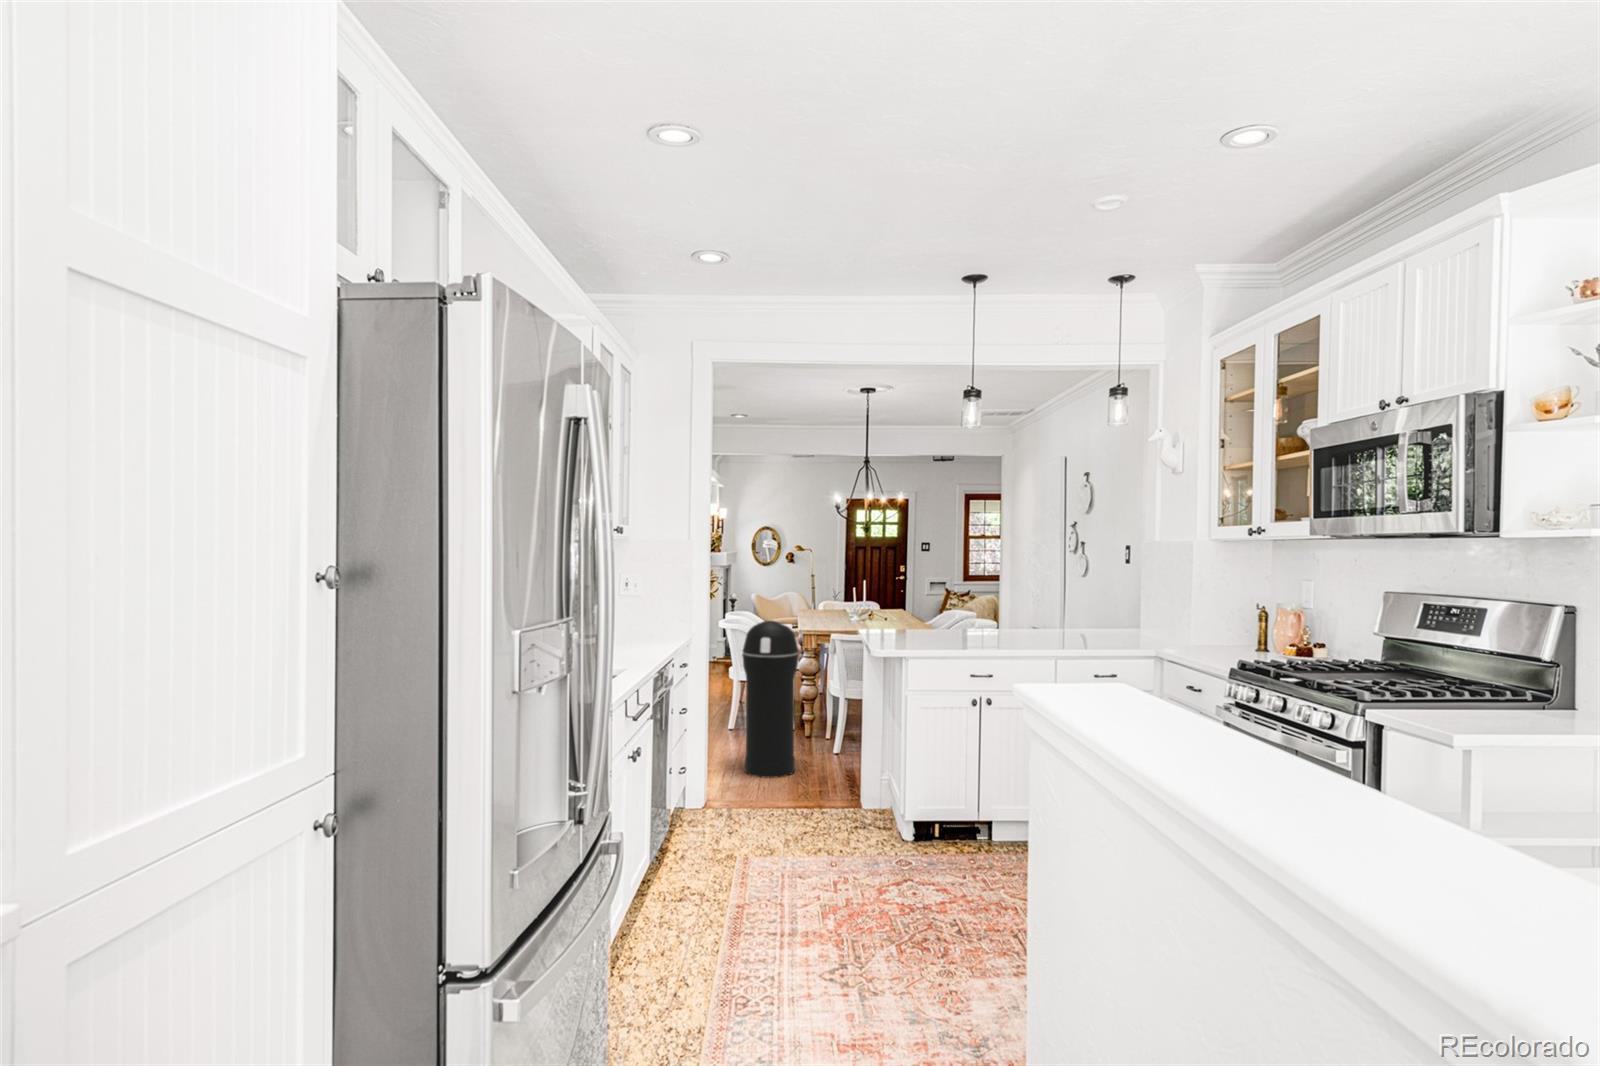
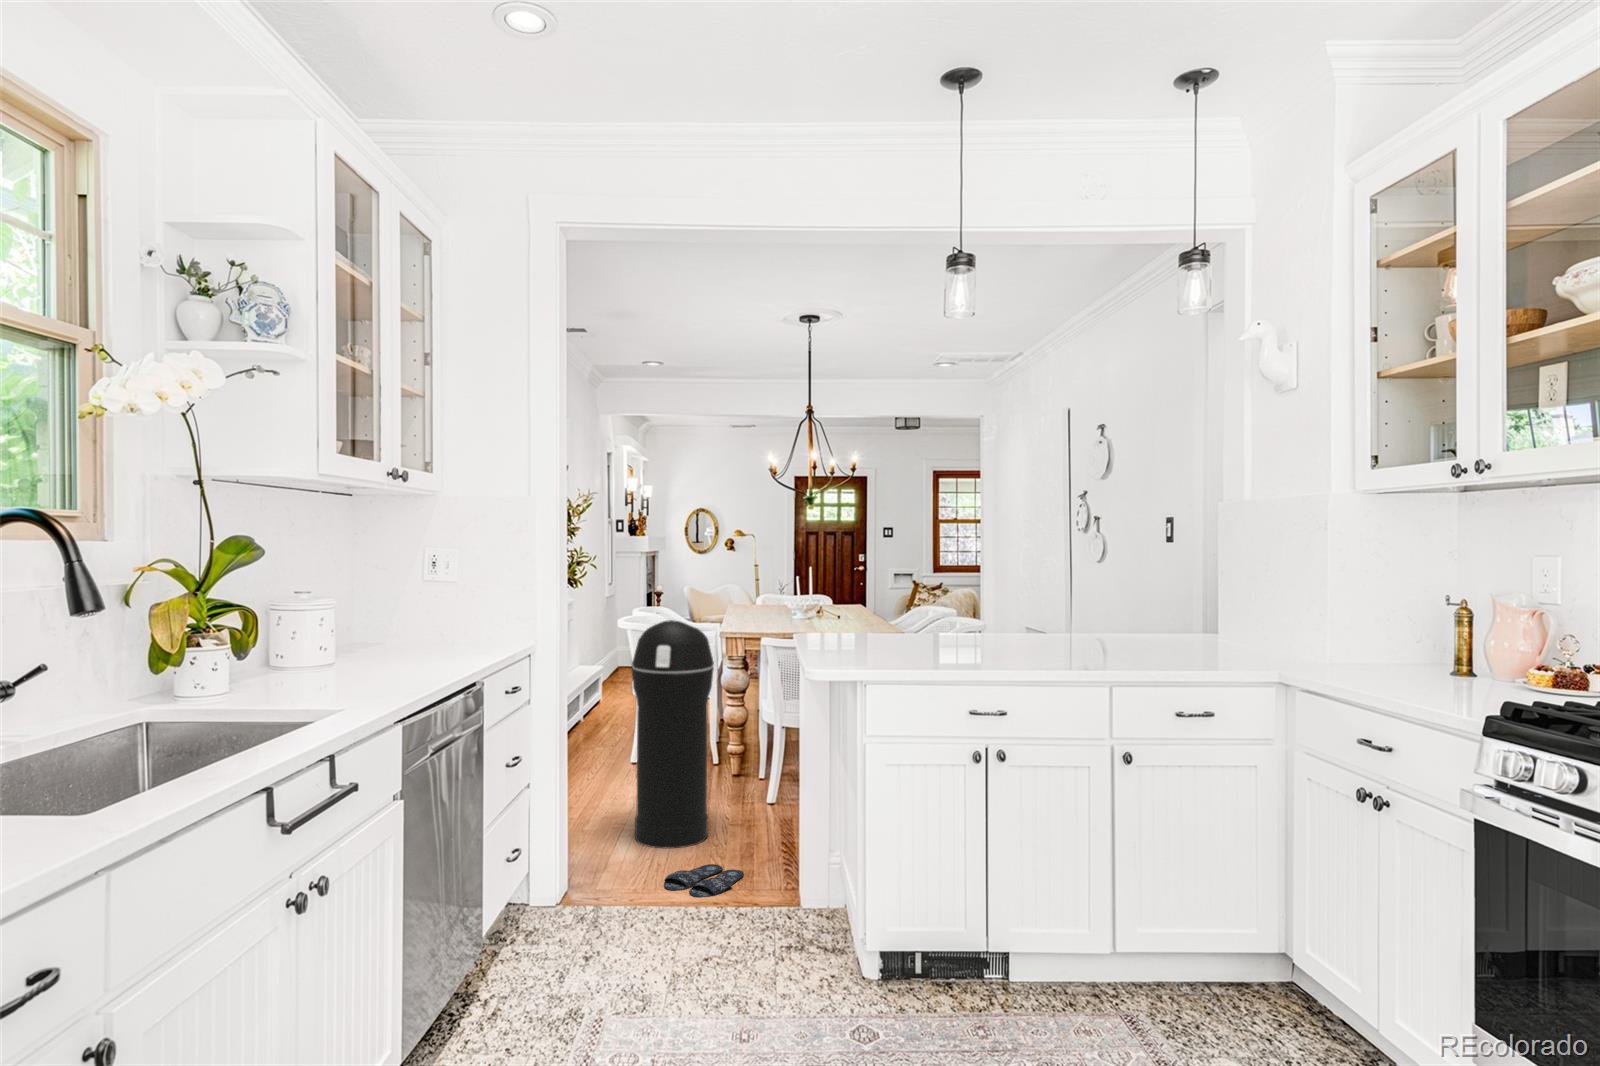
slippers: none [771,786,823,804] -> present [664,864,744,898]

